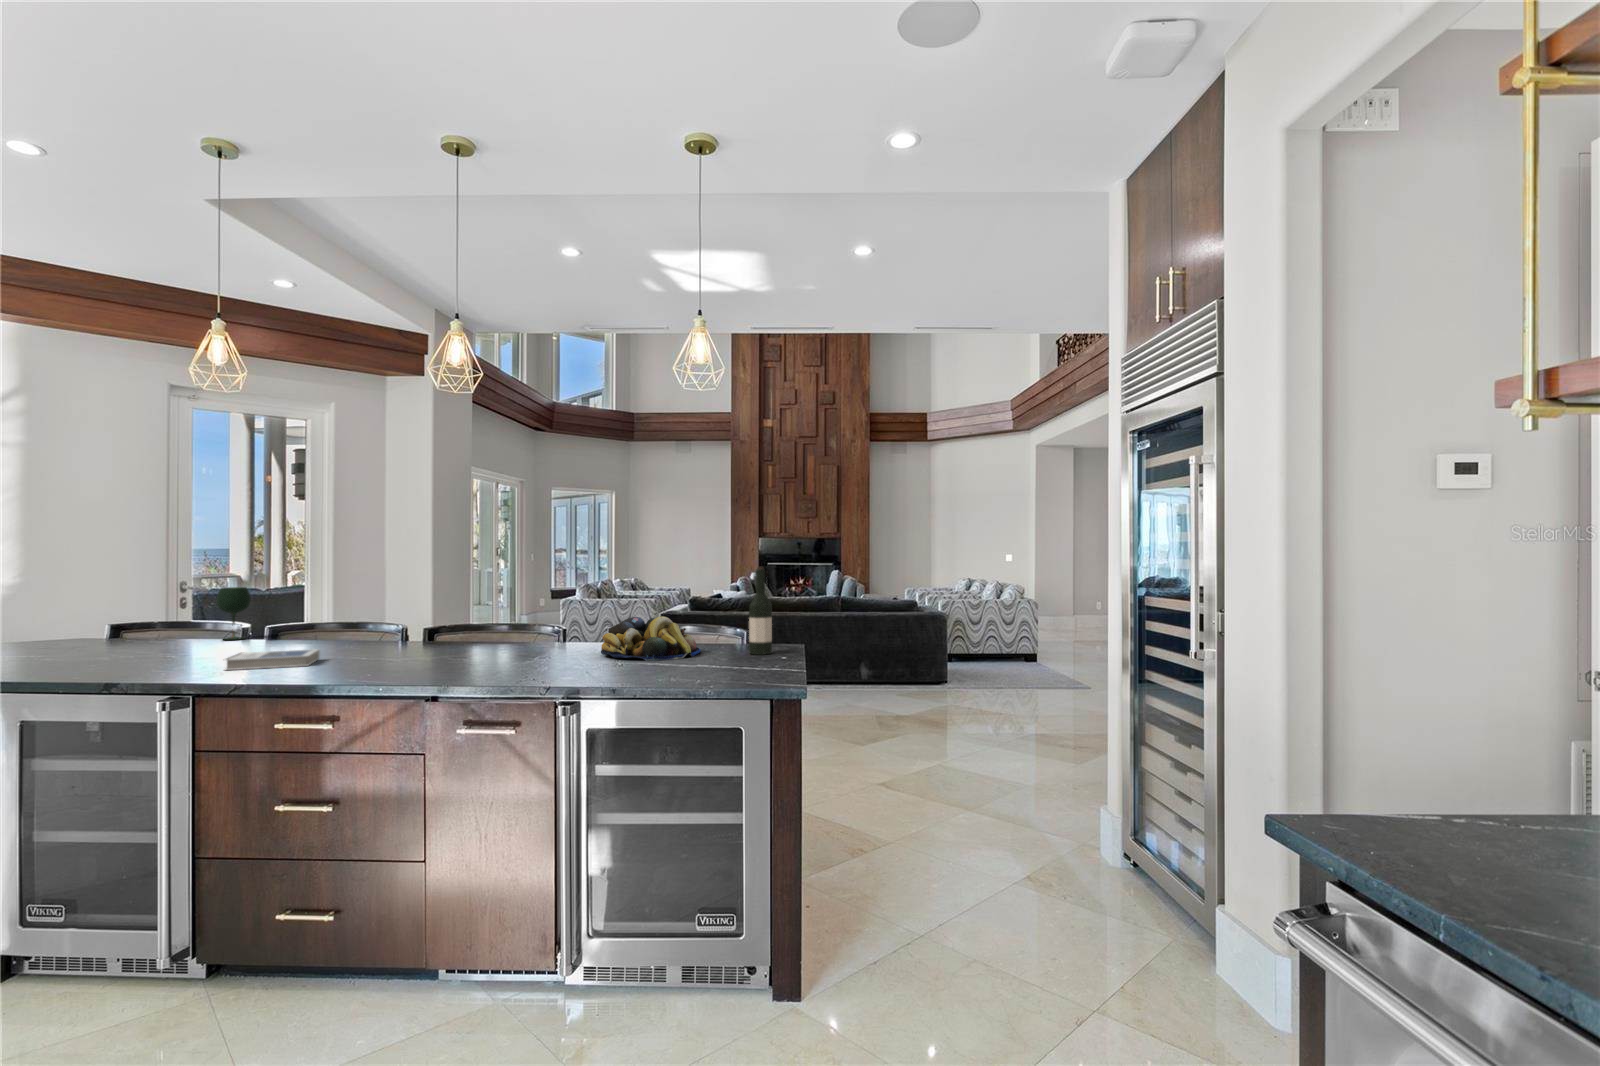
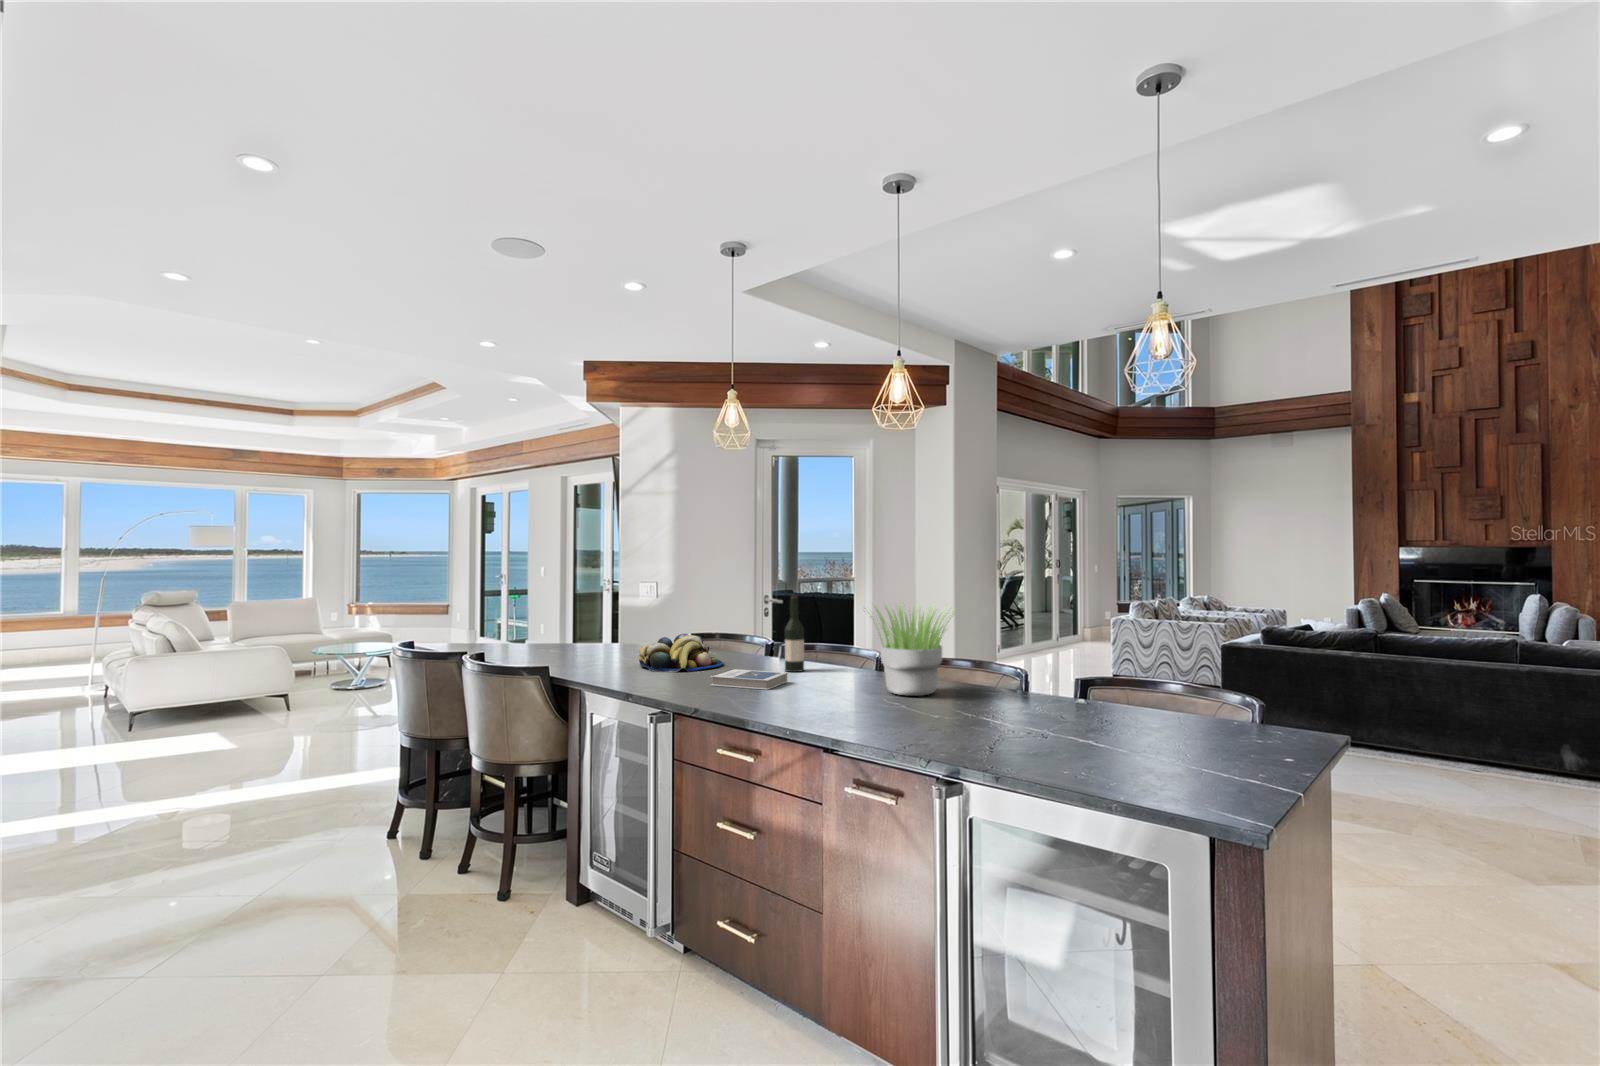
wine bottle: present [749,567,772,655] -> present [785,596,804,672]
potted plant: none [414,568,520,655] -> present [871,604,954,696]
wine glass: present [216,587,251,640] -> none [758,603,781,649]
fruit bowl: present [601,616,701,661] -> present [638,634,723,672]

